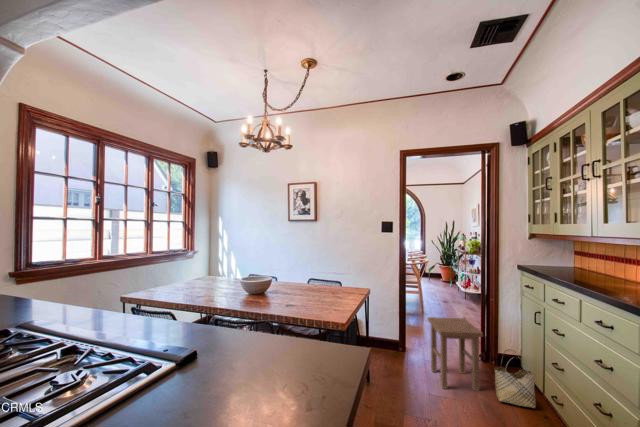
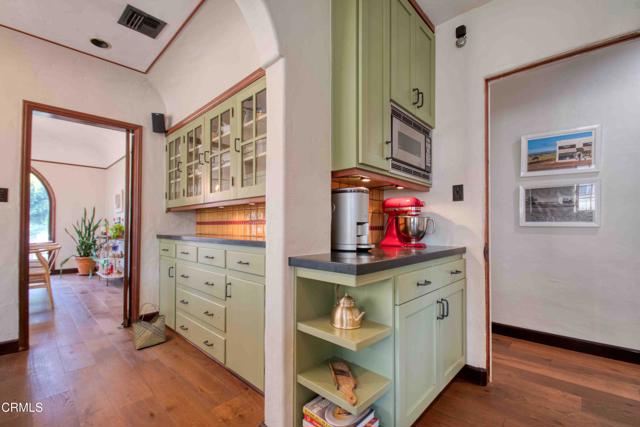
stool: present [428,317,483,391] -> none [55,291,122,368]

